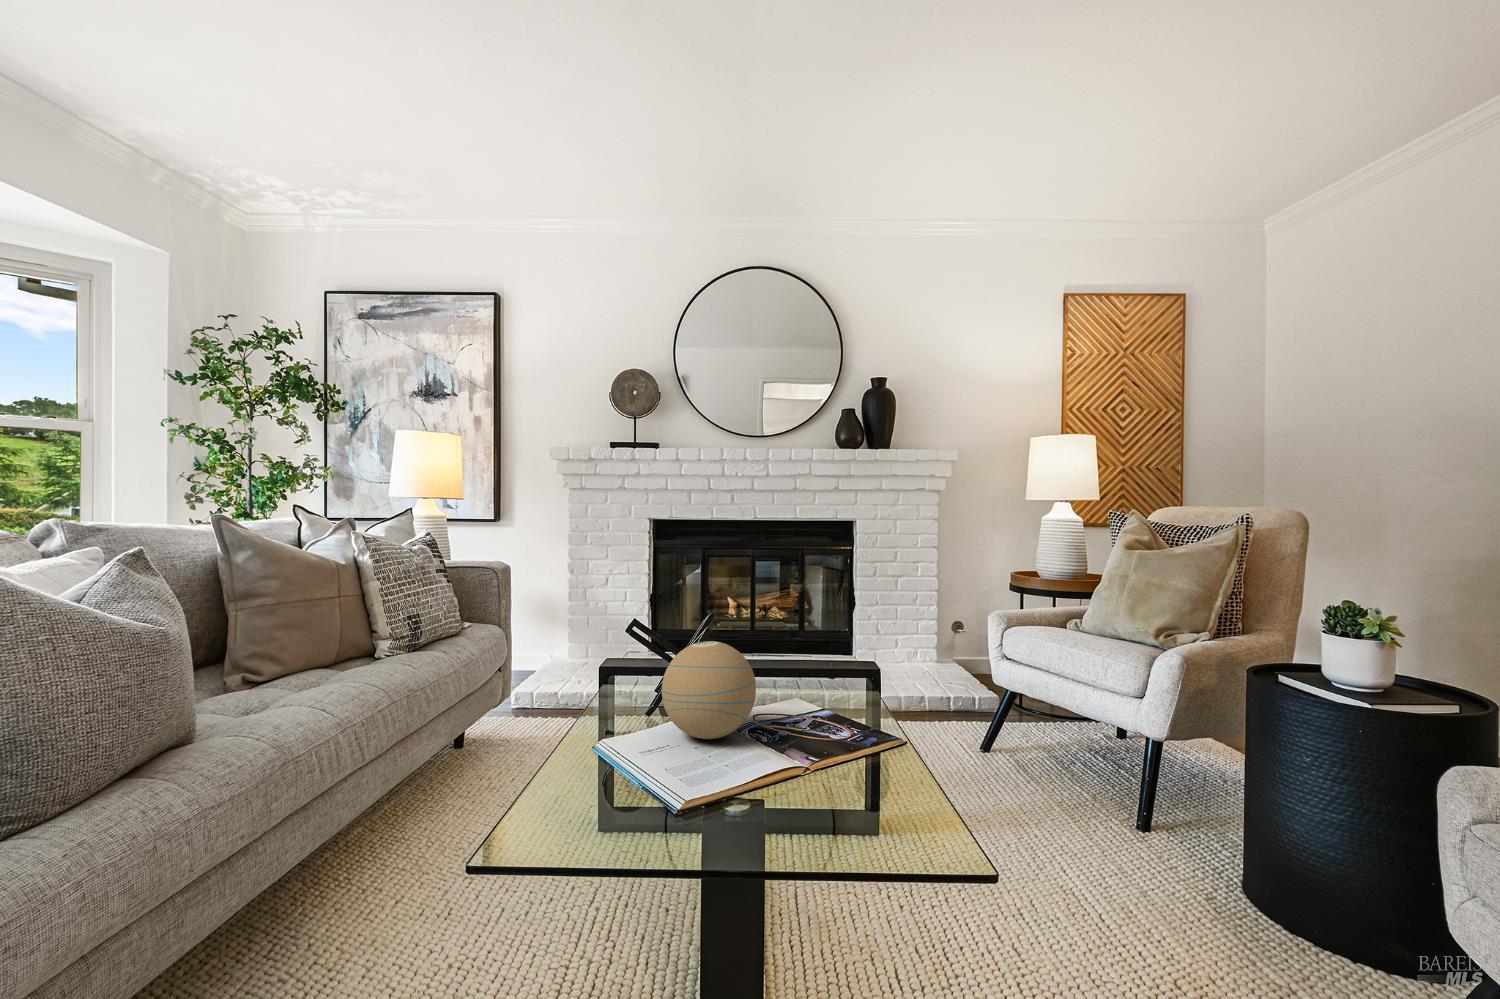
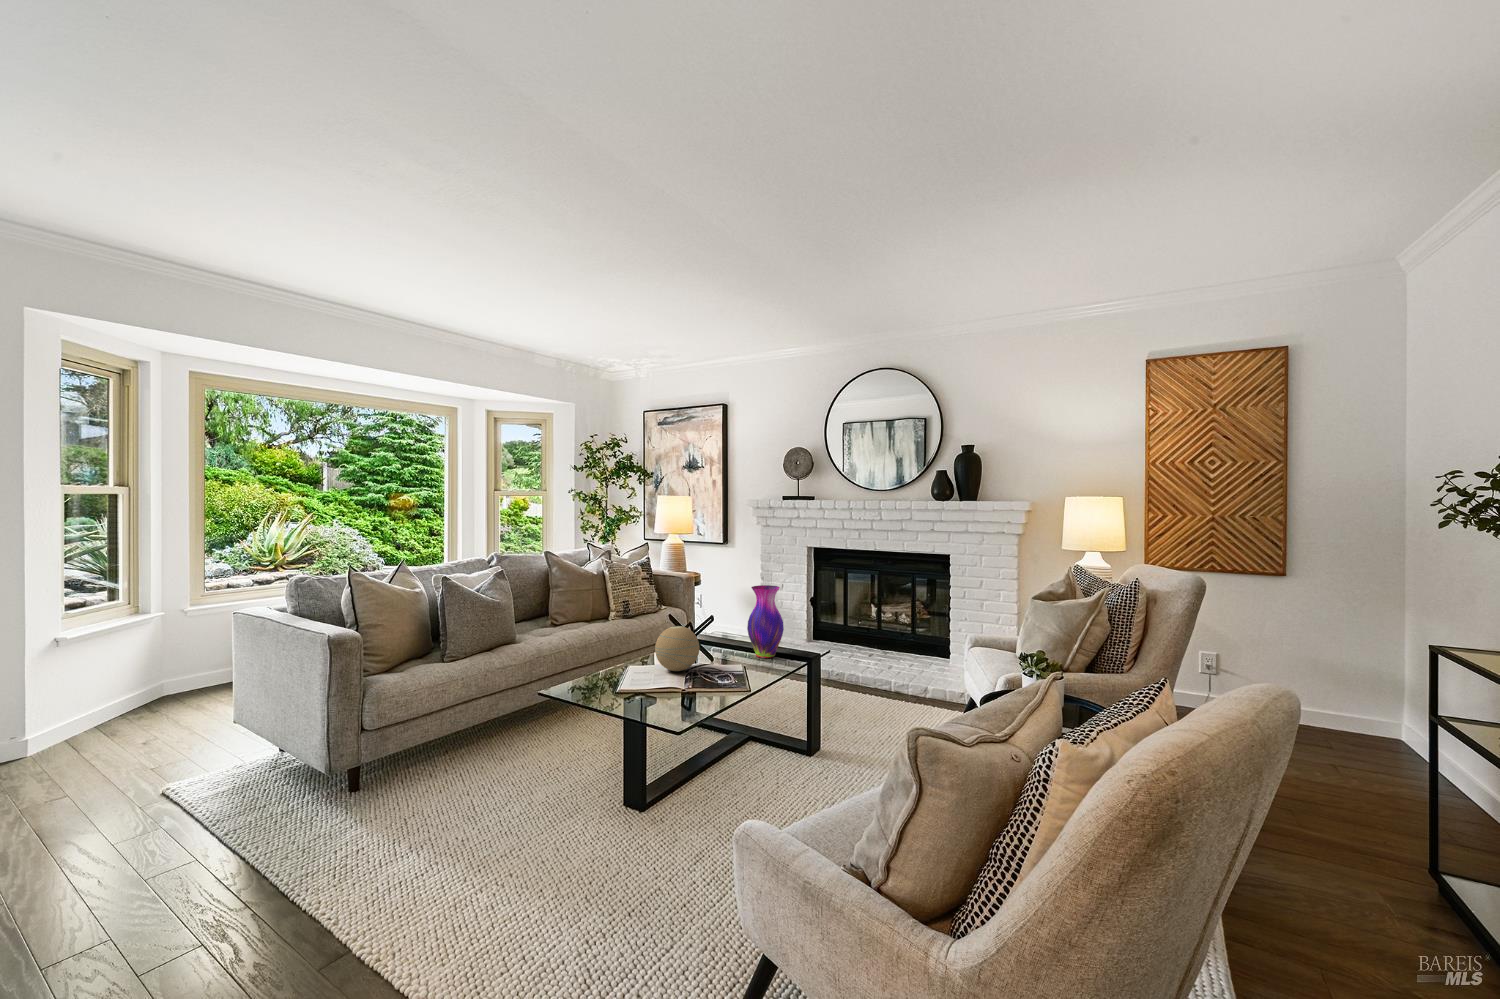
vase: none [747,556,811,684] -> present [747,585,784,658]

